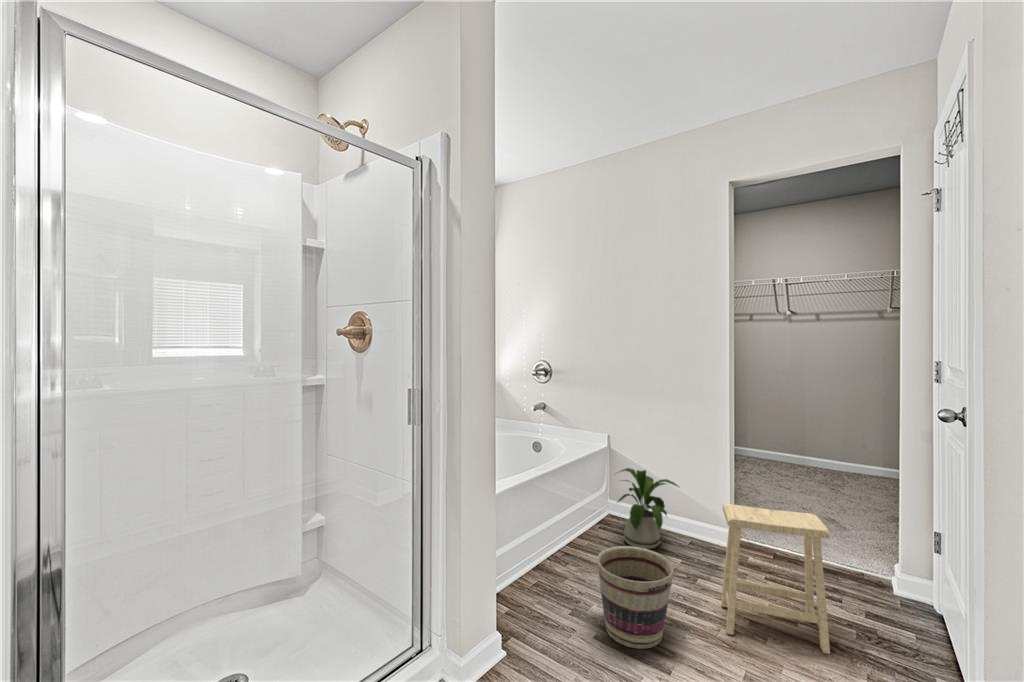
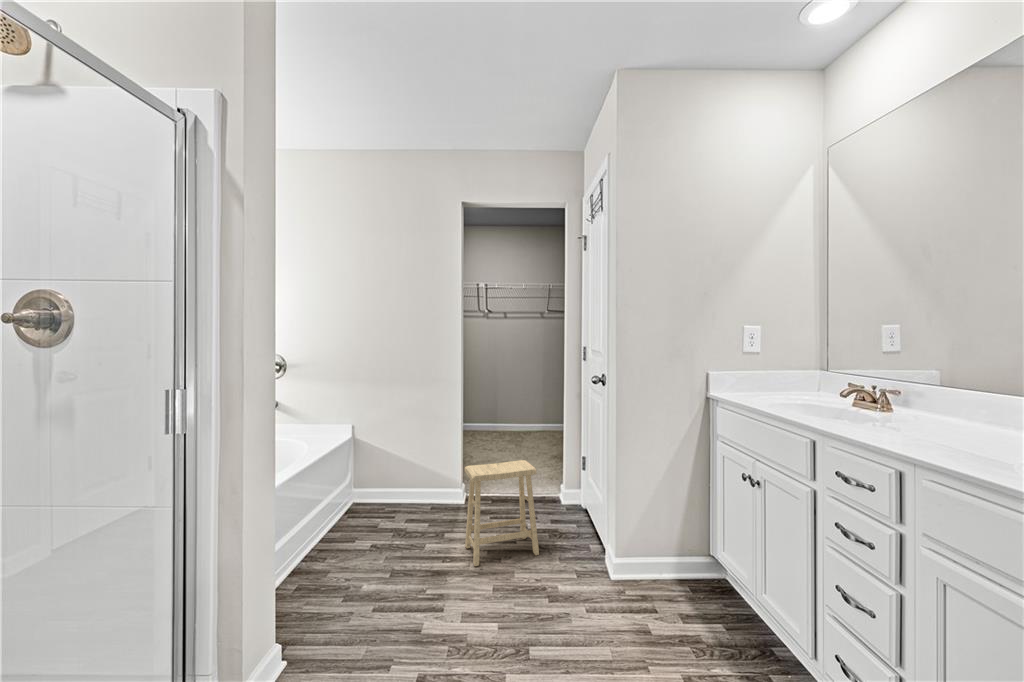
house plant: present [618,468,679,549] -> none [362,453,424,525]
basket: present [597,546,674,649] -> none [369,519,436,606]

